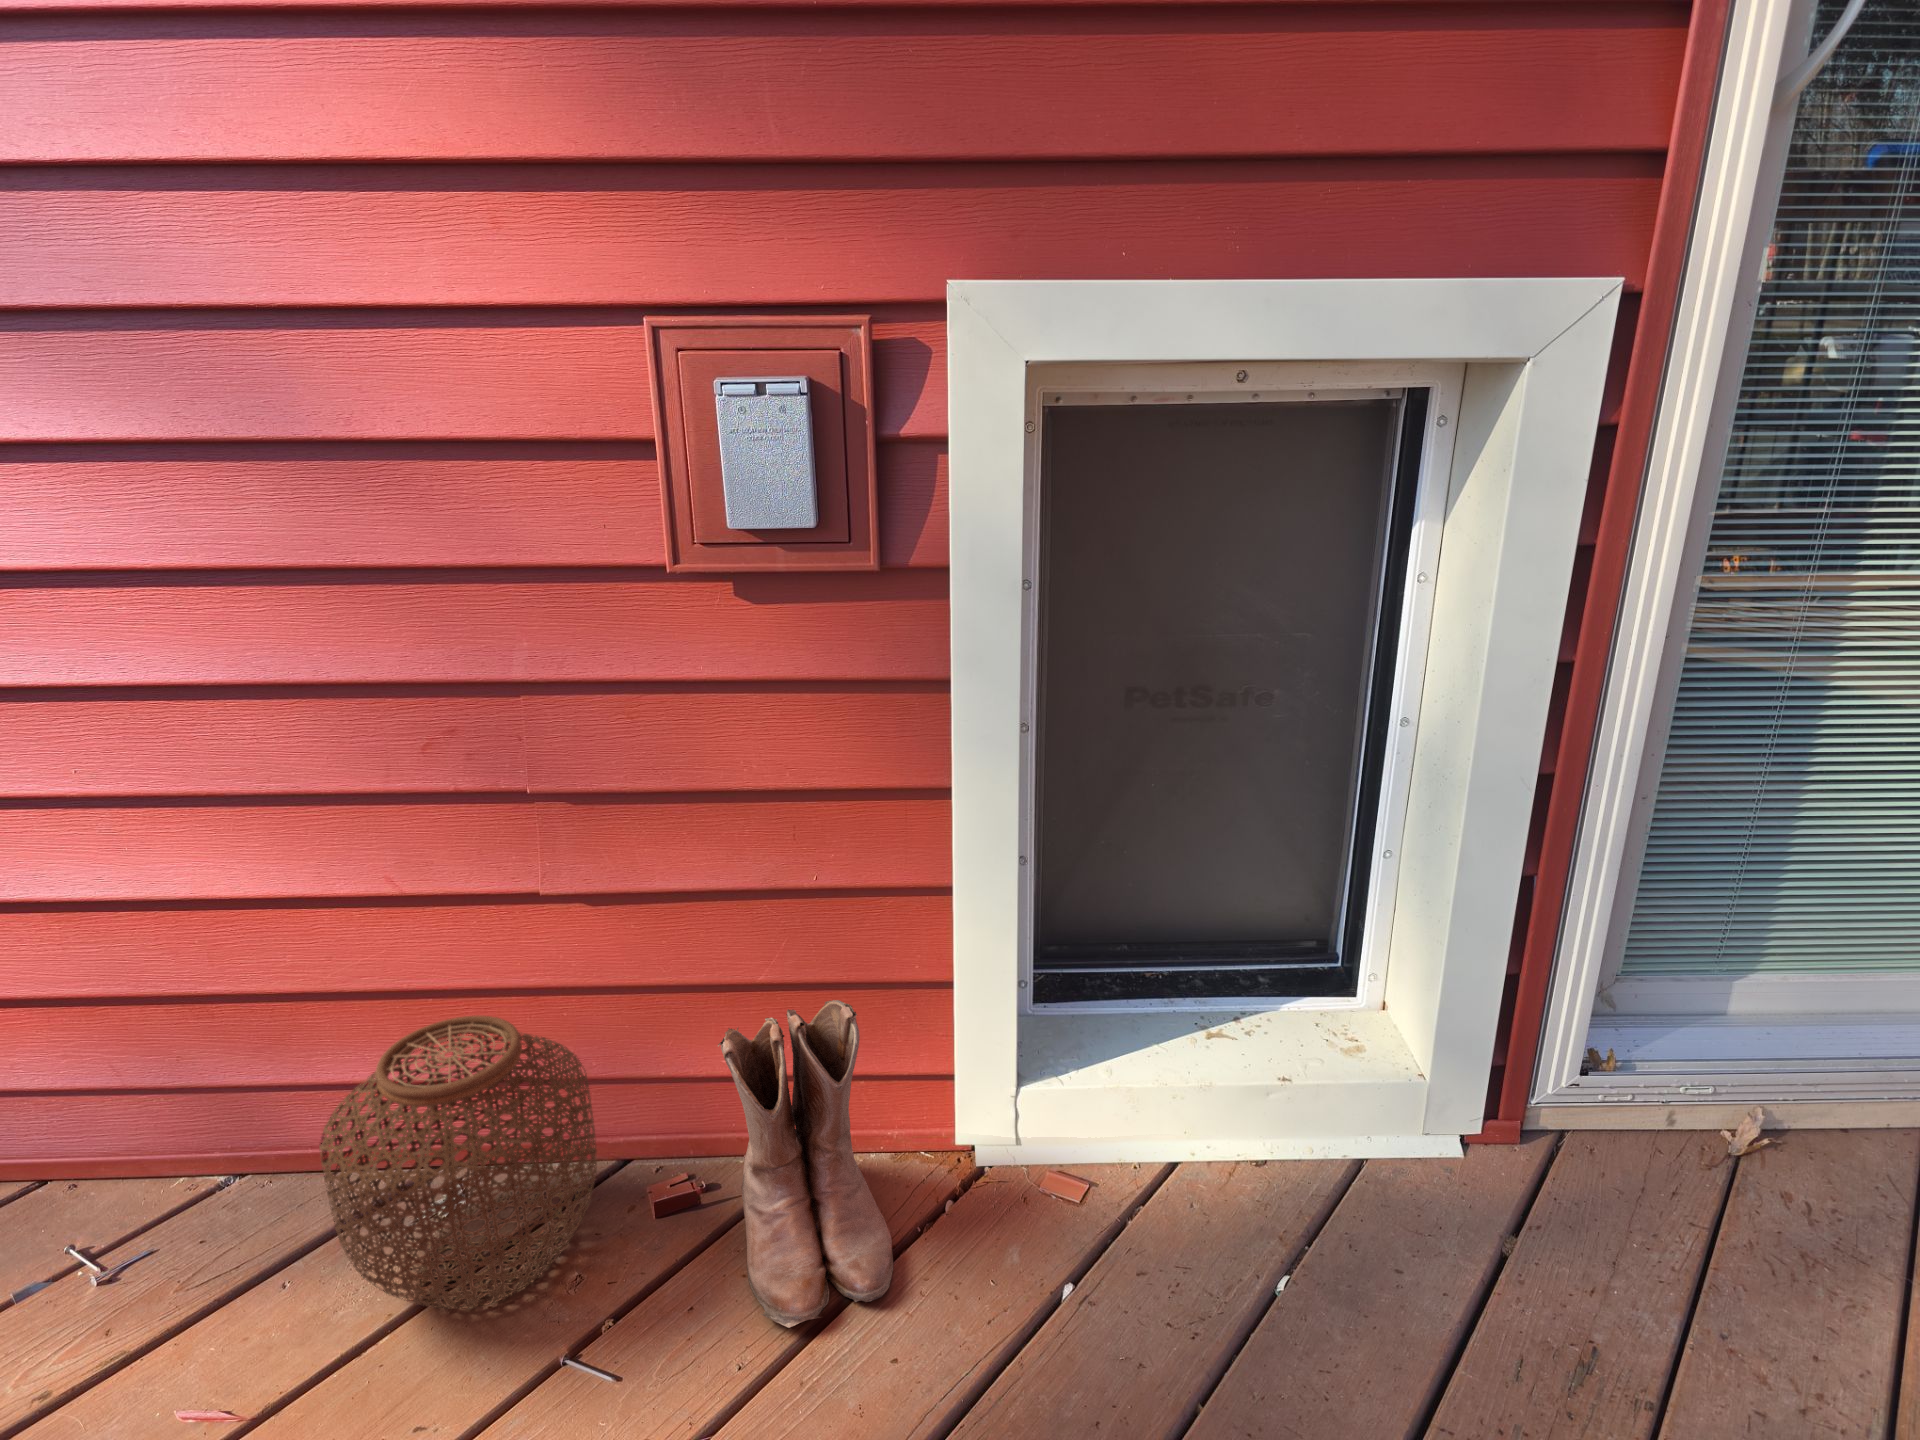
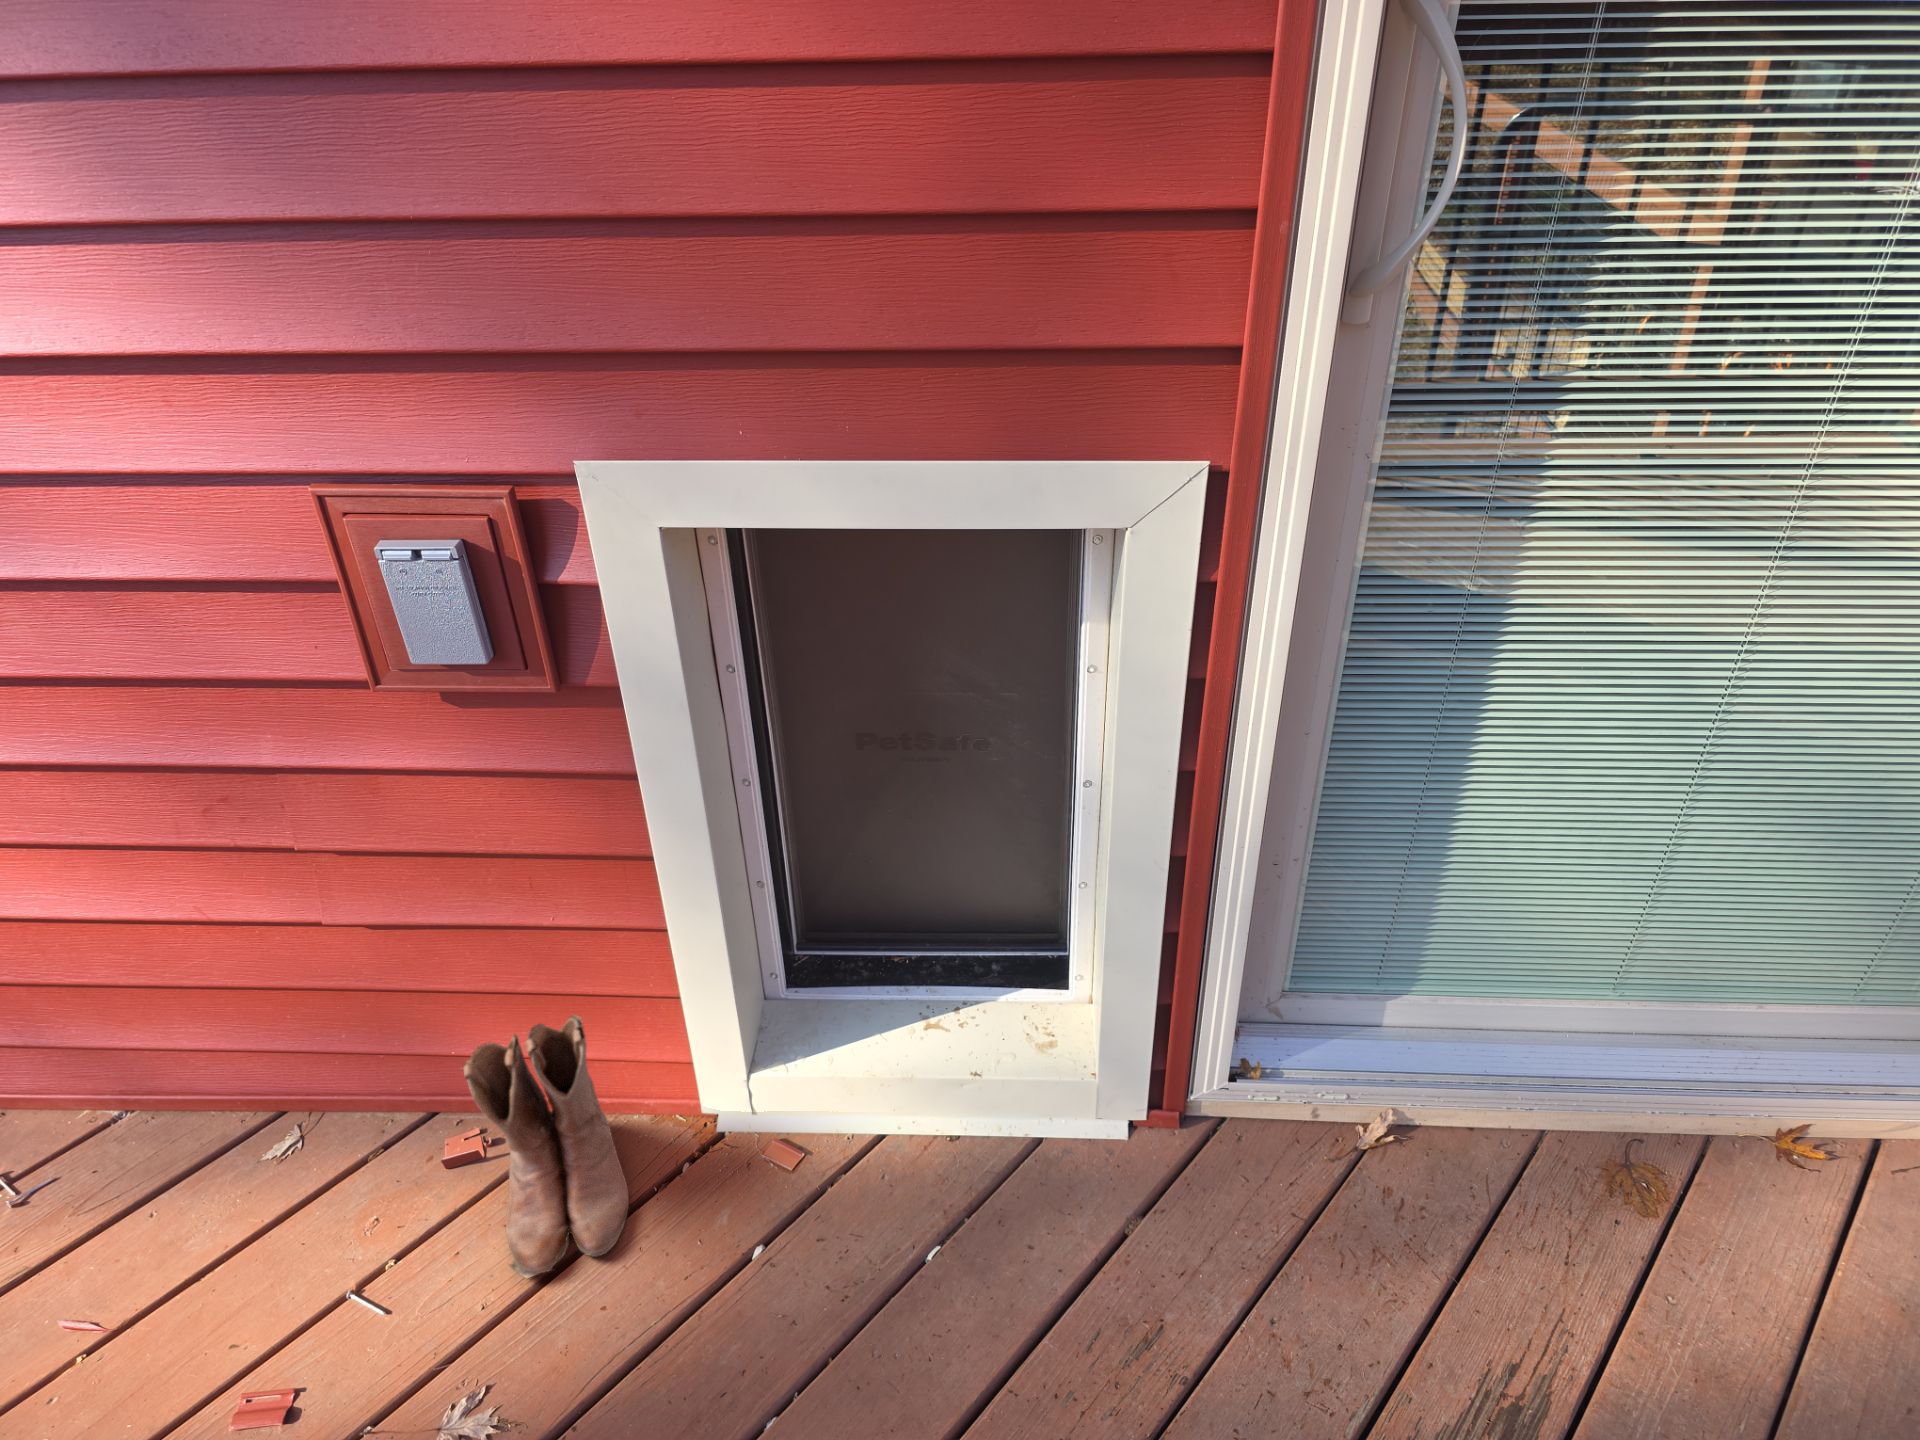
woven basket: present [319,1016,597,1309] -> none [140,1028,390,1254]

